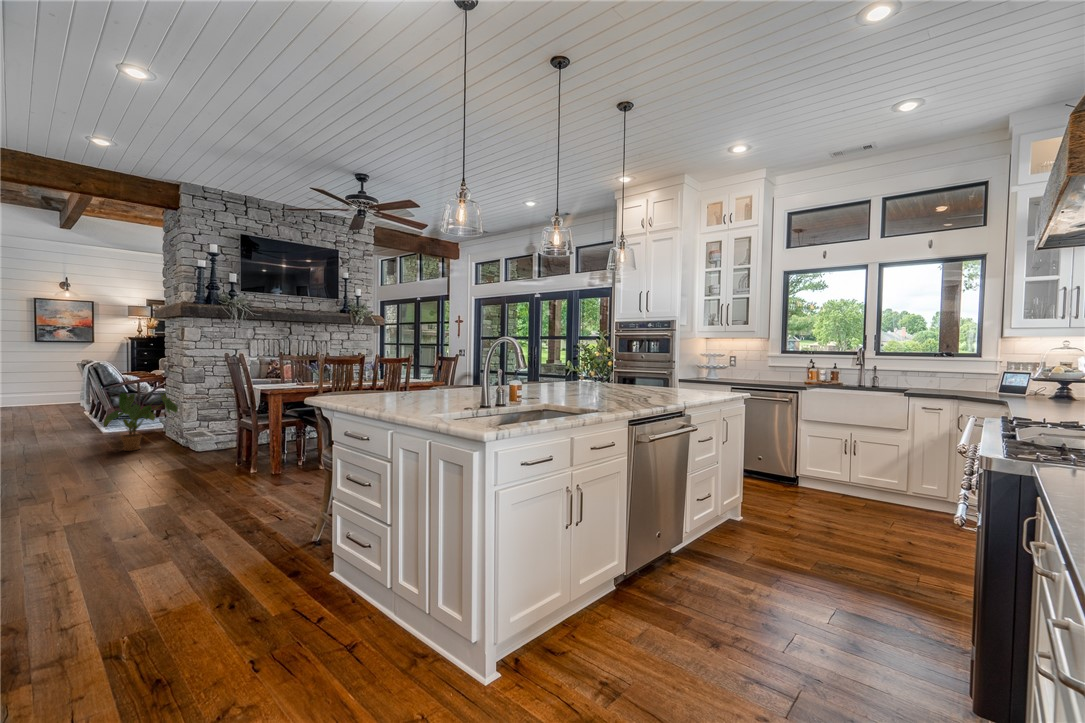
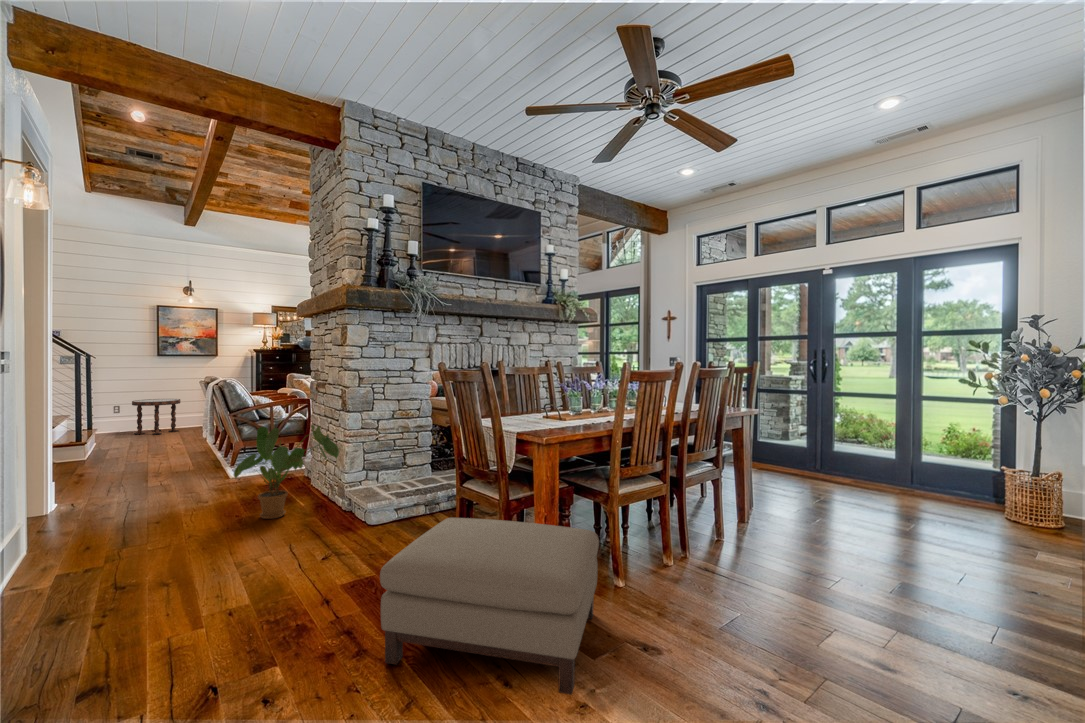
side table: none [14,377,59,407] -> present [132,399,180,435]
ottoman: none [172,435,297,496] -> present [380,518,599,695]

